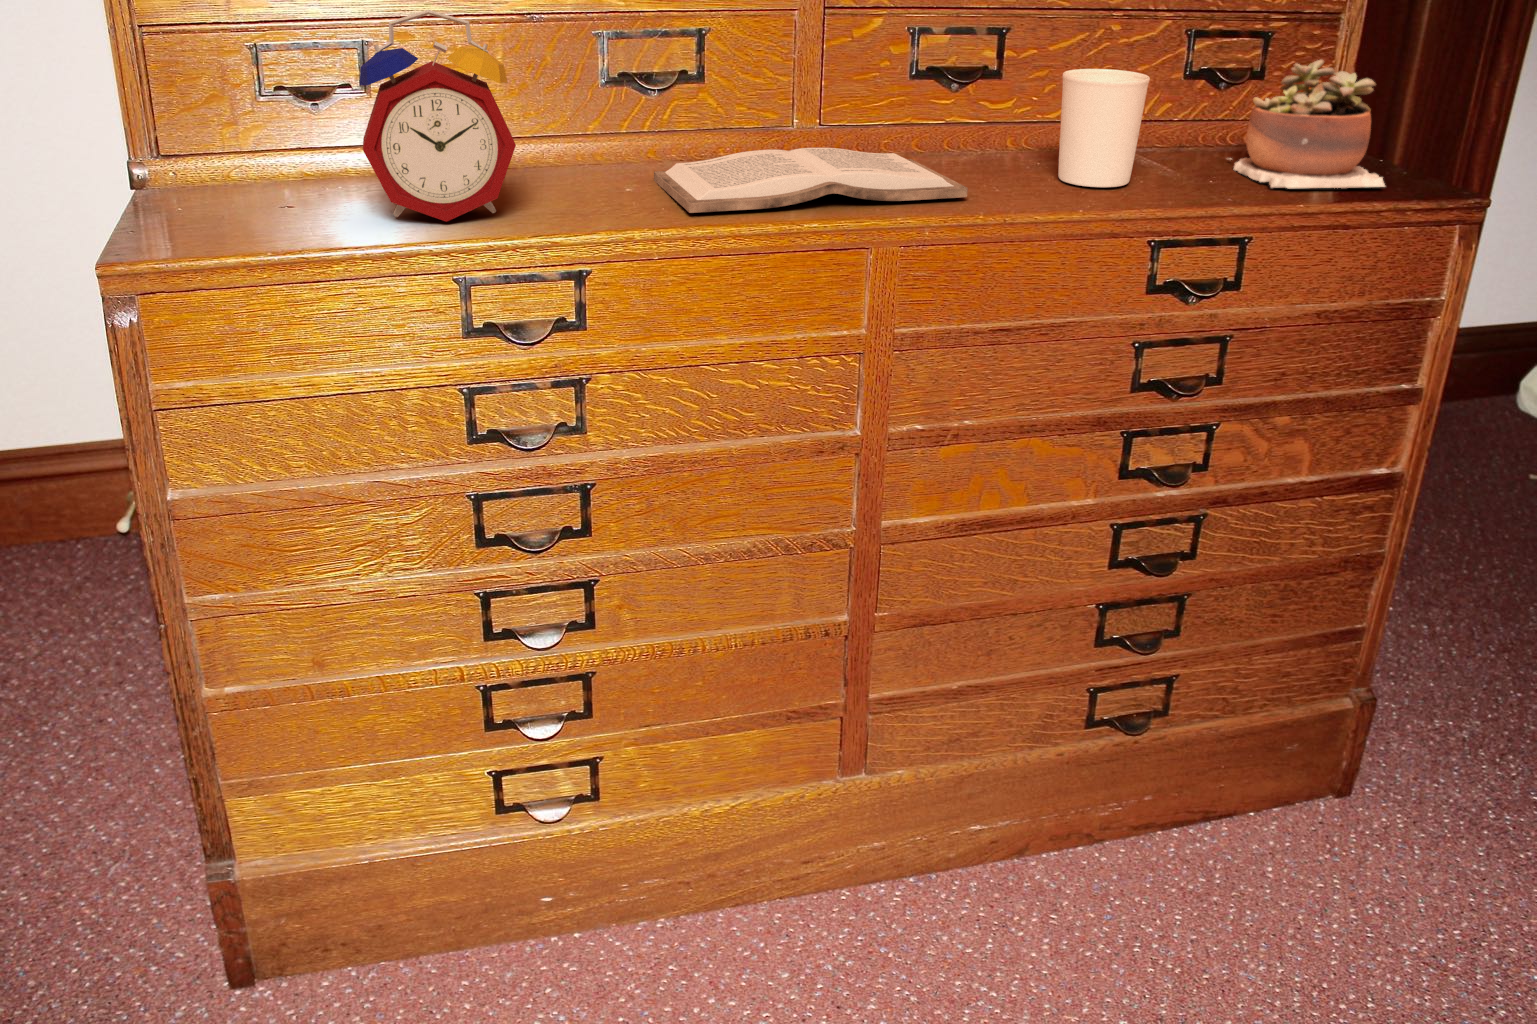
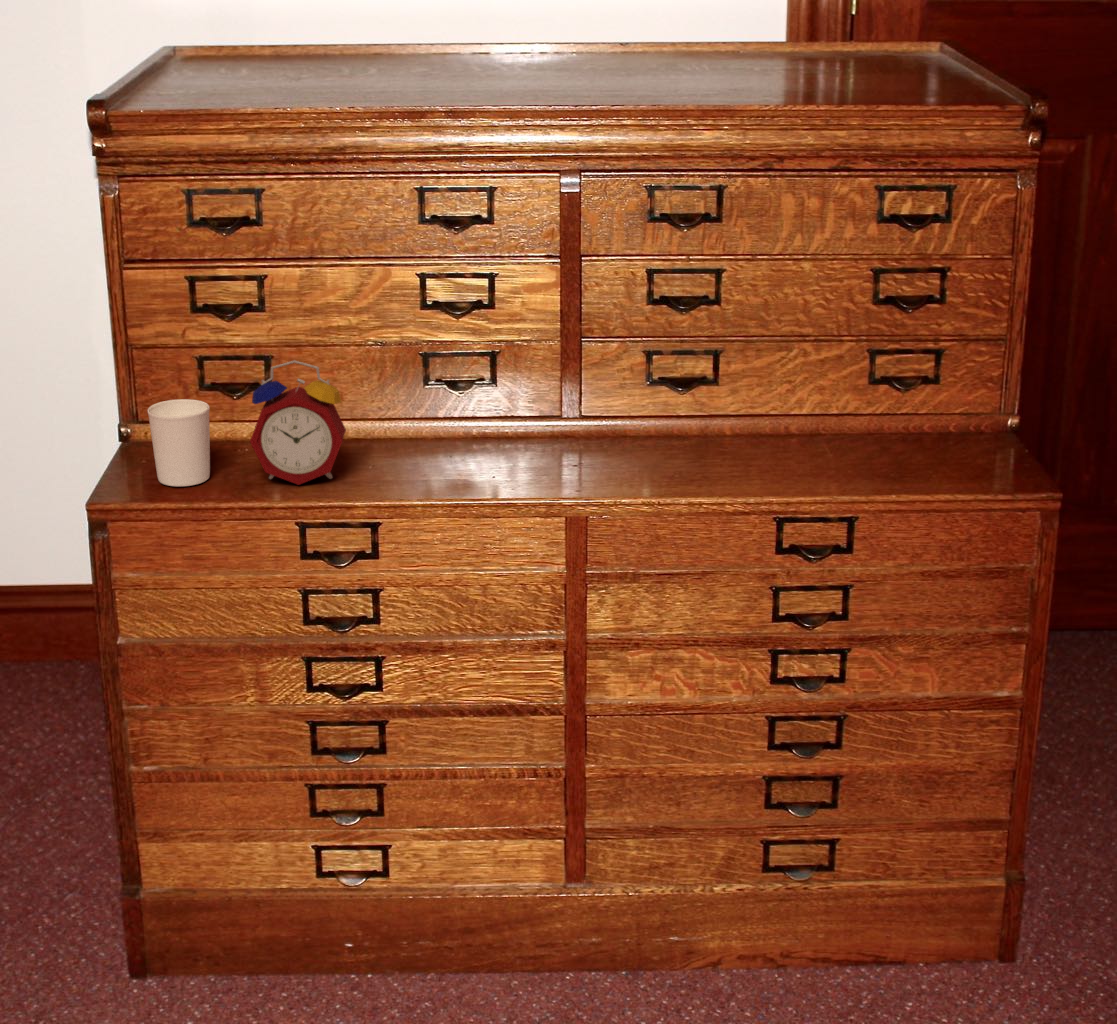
succulent plant: present [1227,60,1385,188] -> none [877,387,973,485]
candle holder: present [1058,69,1150,187] -> present [147,399,210,486]
book: present [654,148,968,213] -> none [450,435,650,485]

